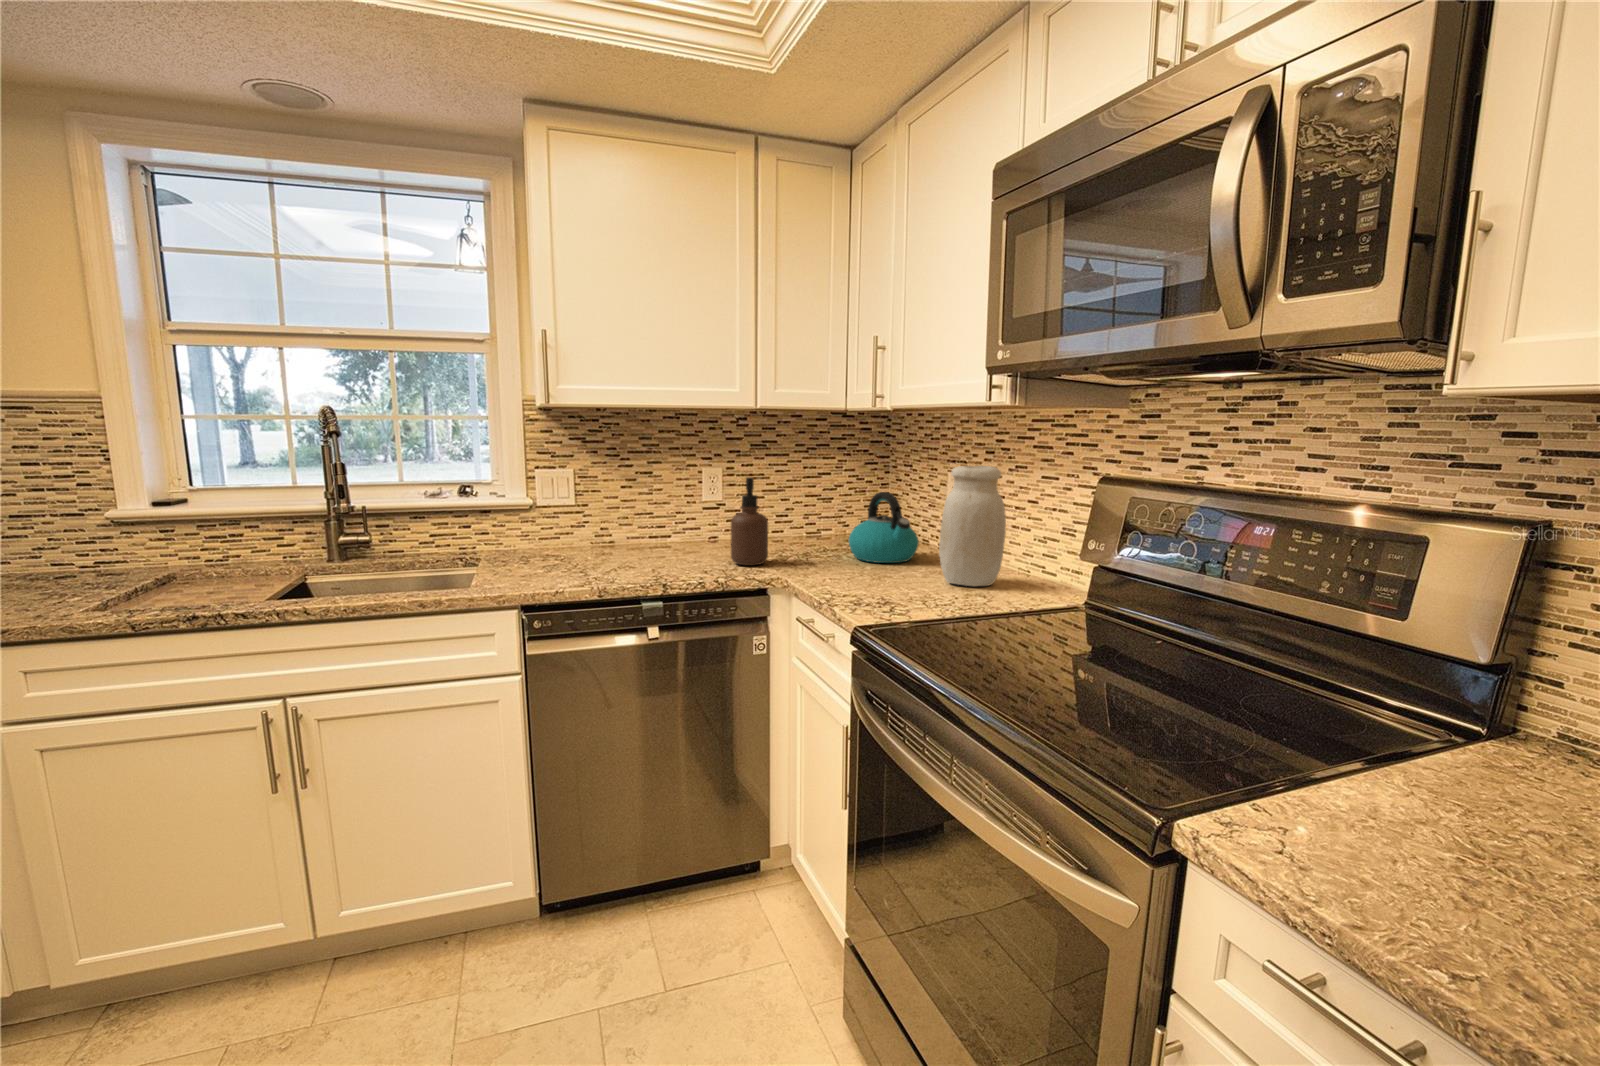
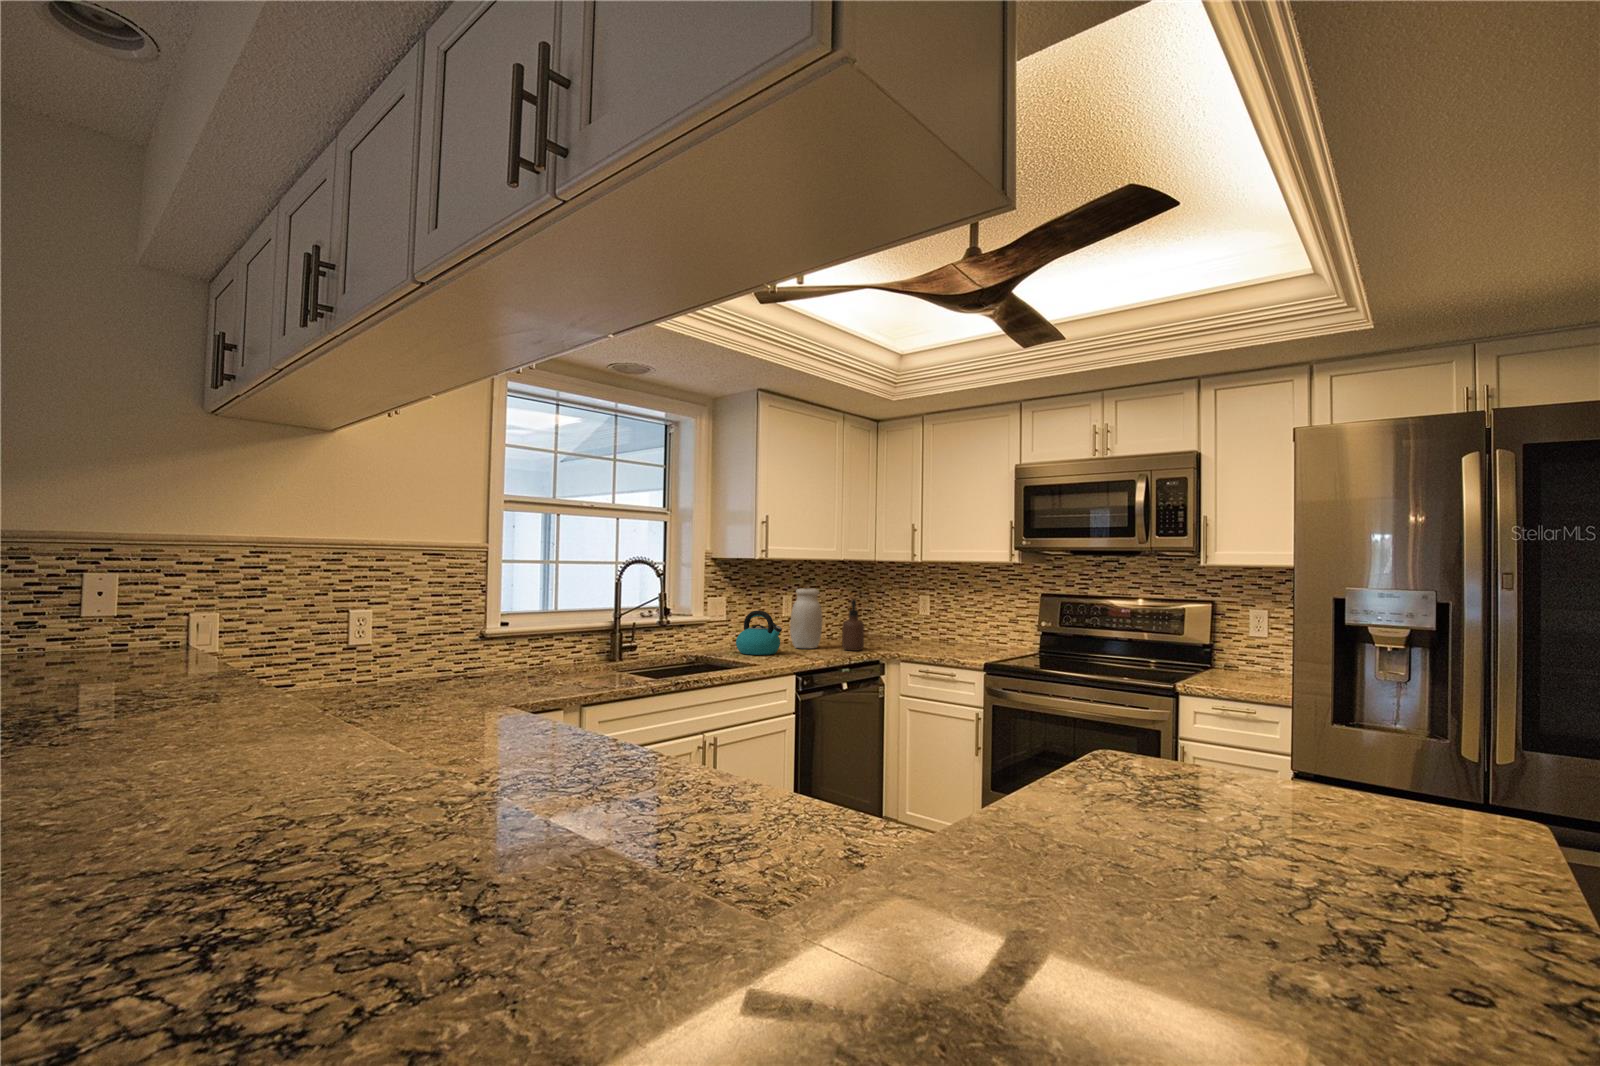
jar: present [939,466,1006,586] -> present [790,589,822,649]
kettle: present [849,492,919,563] -> present [736,611,782,655]

